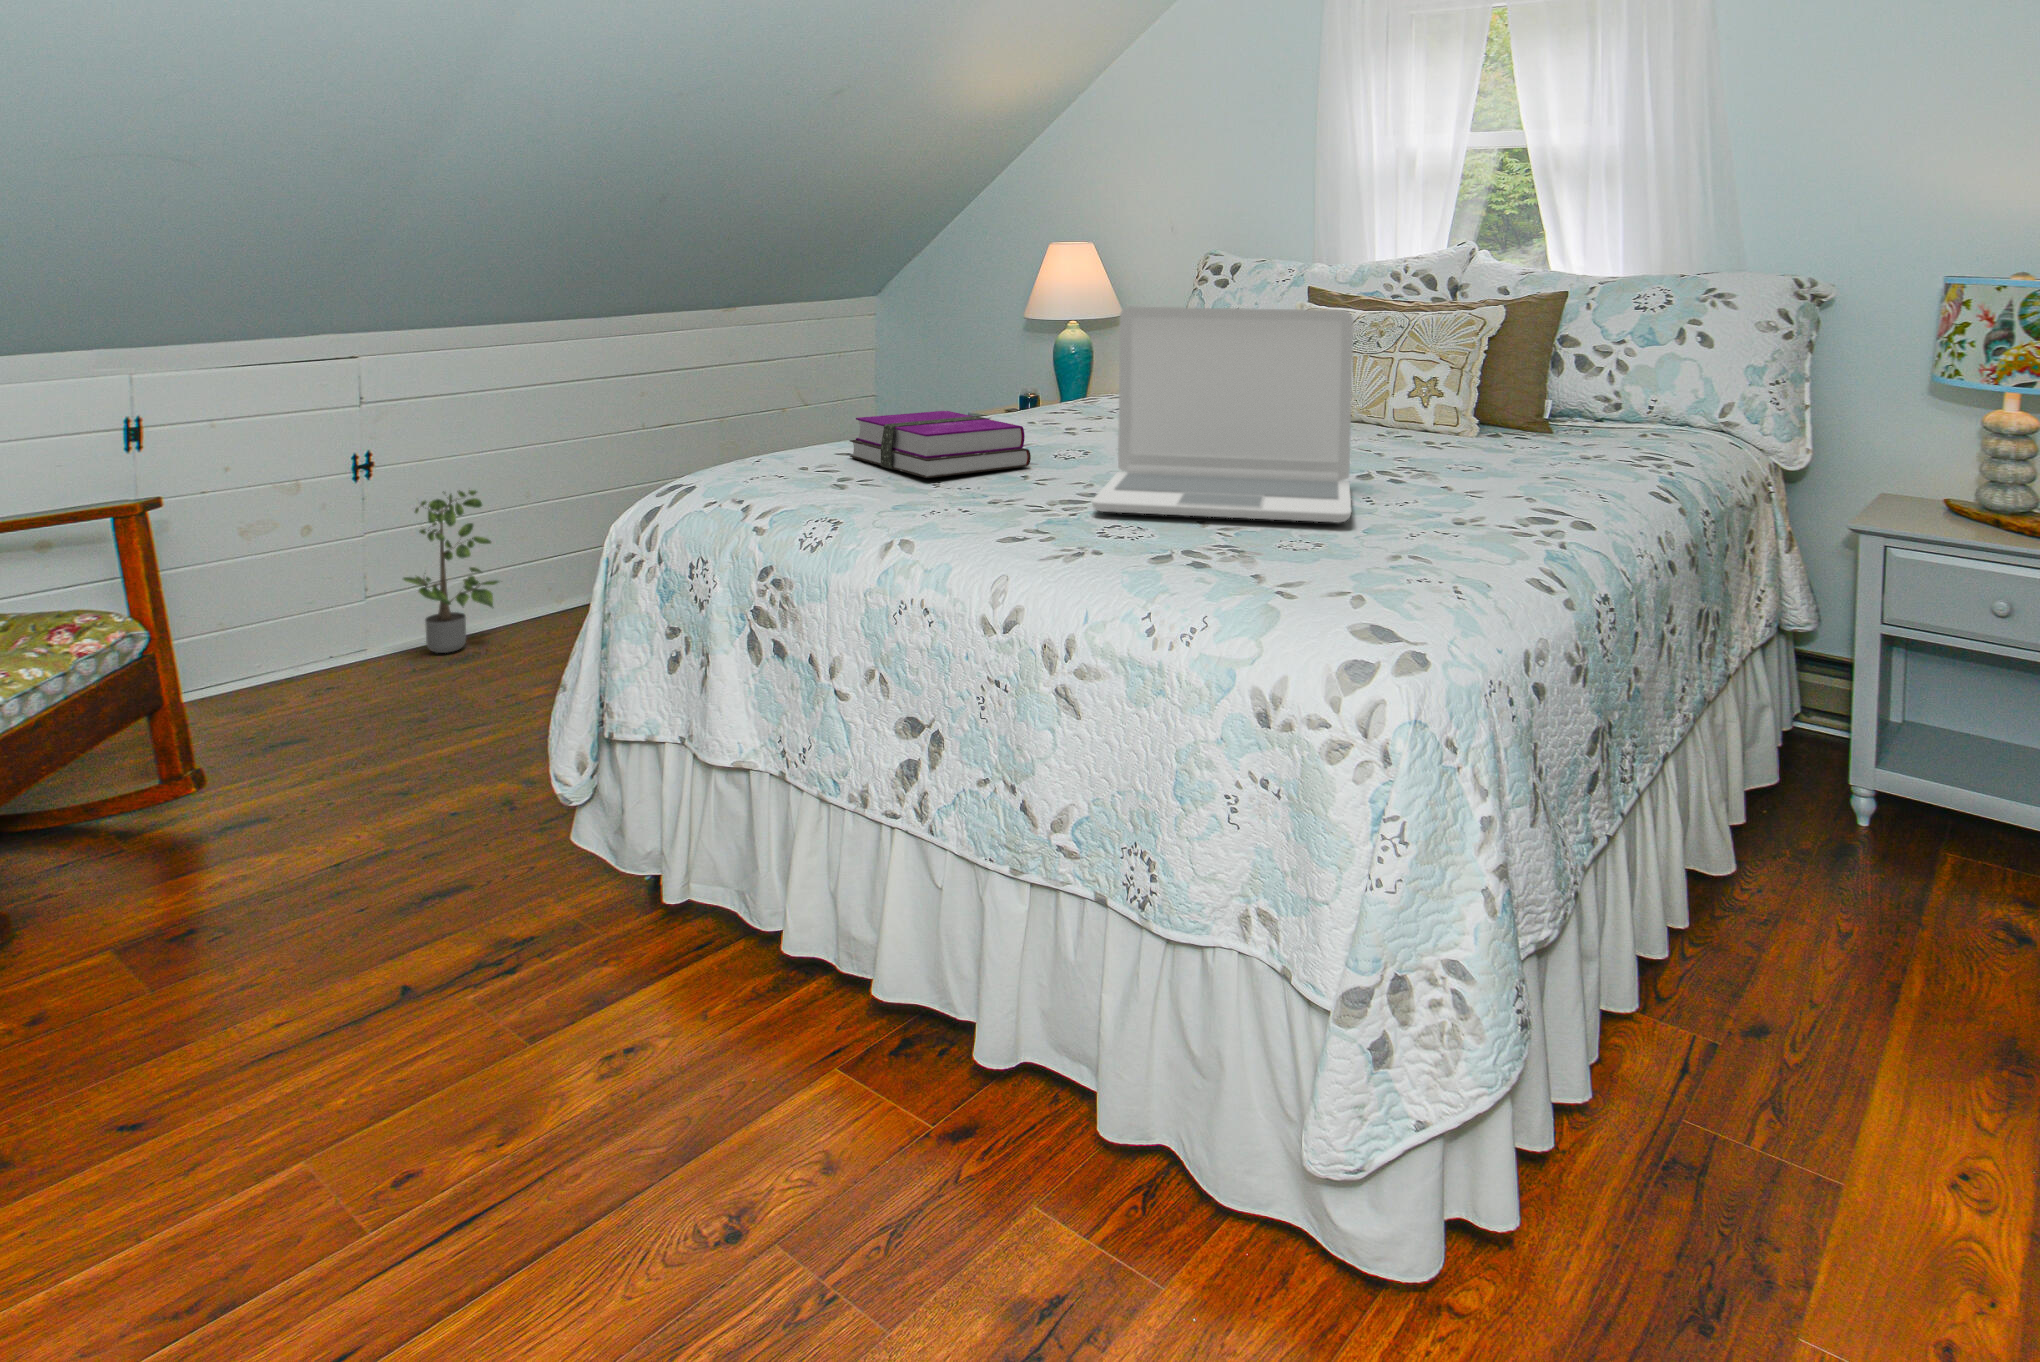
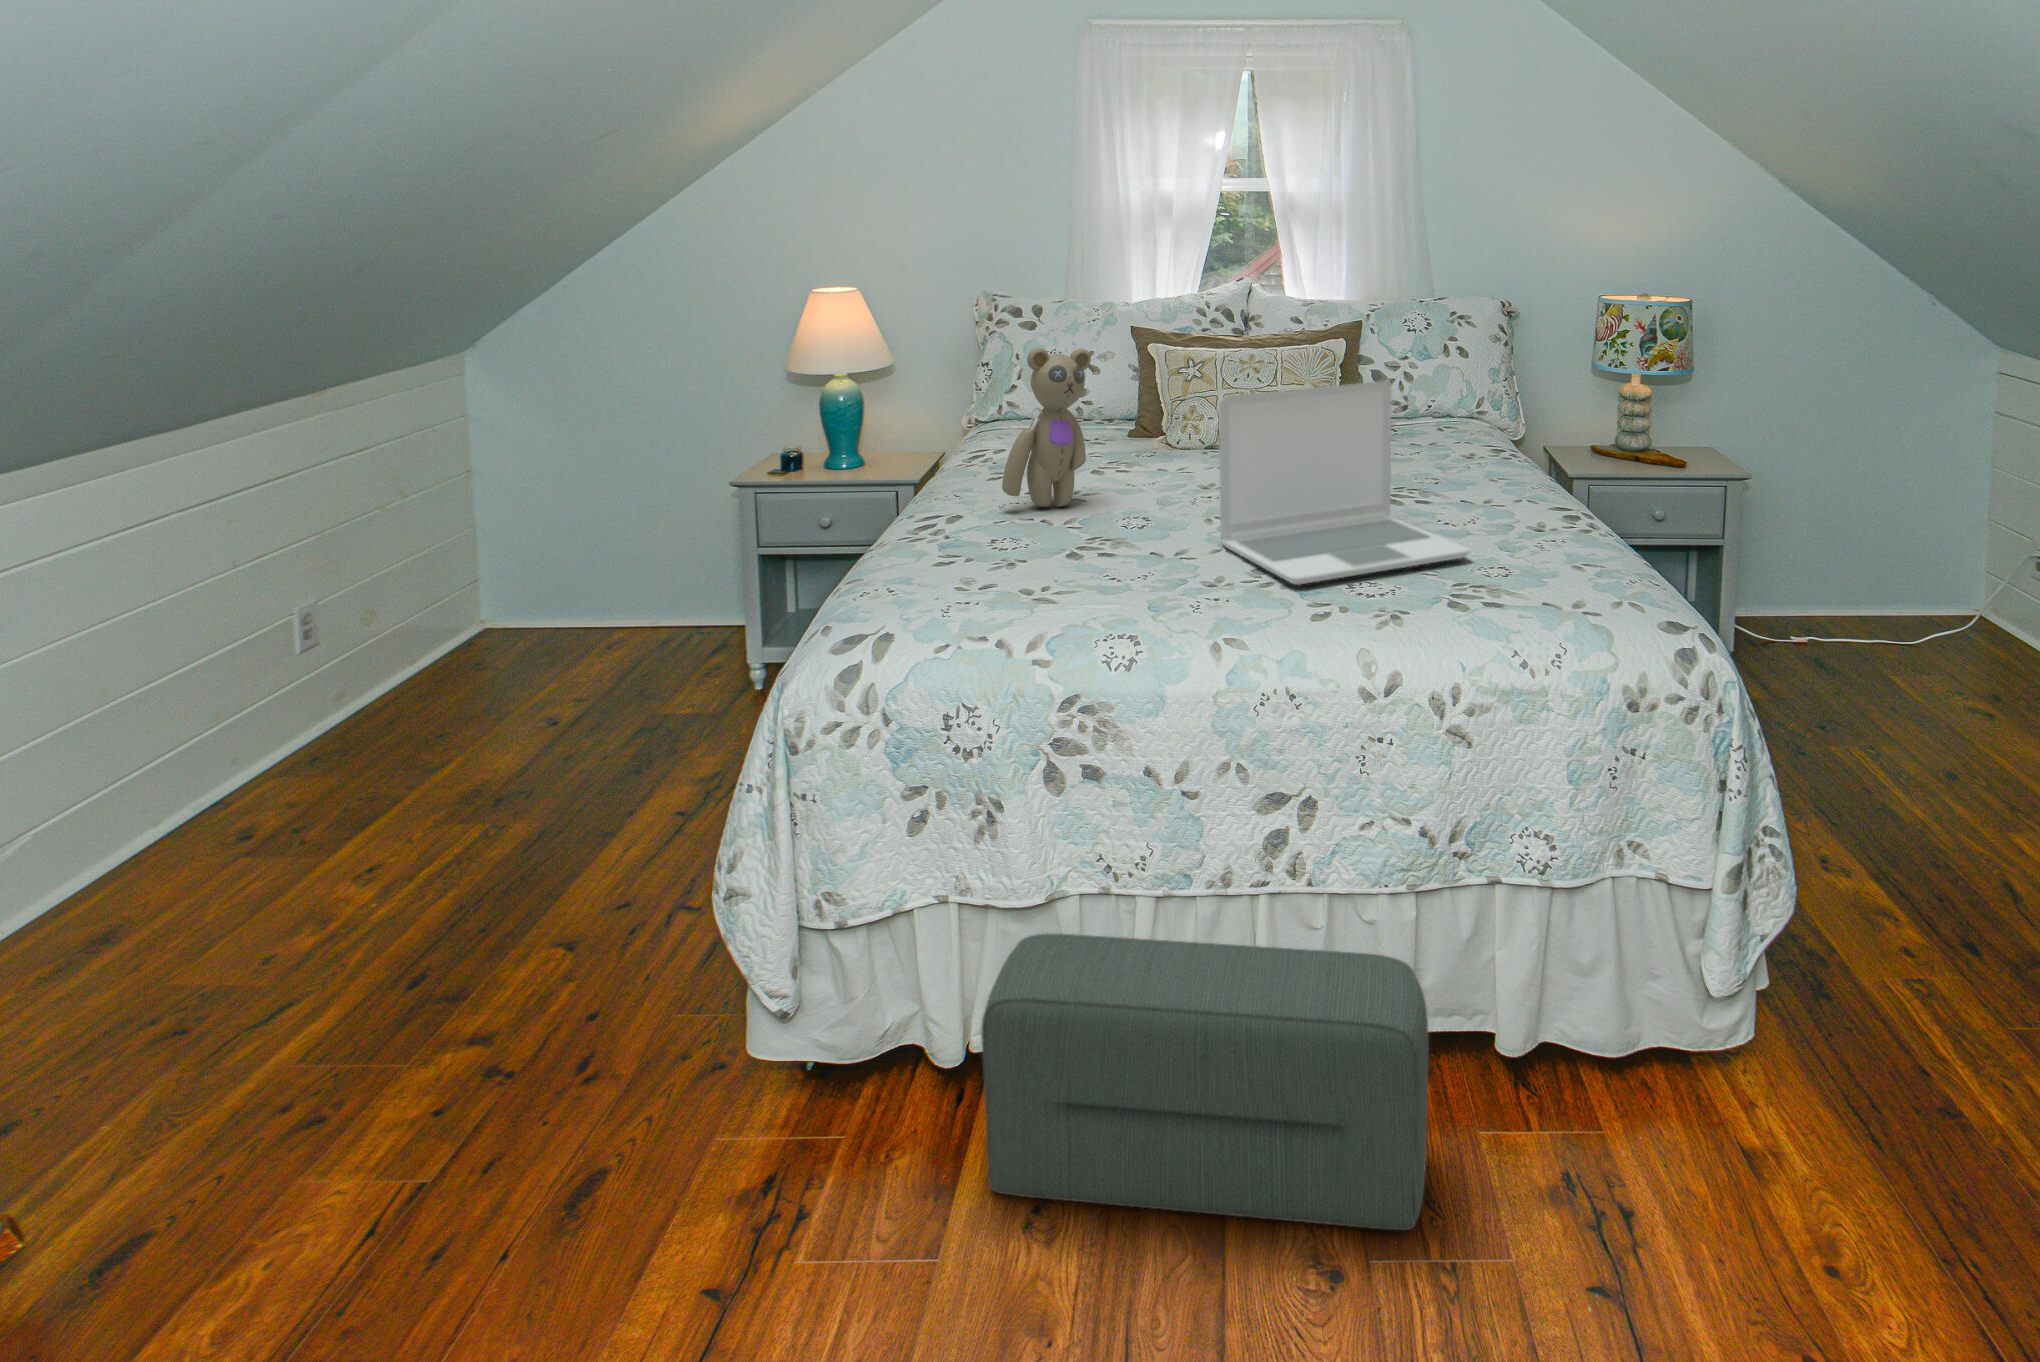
teddy bear: none [997,264,1099,434] -> present [1002,348,1091,507]
hardback book: present [849,411,1031,478] -> none [950,505,1130,581]
potted plant: present [404,490,499,653] -> none [66,683,210,916]
pouf: none [583,793,953,1240] -> present [981,934,1429,1230]

